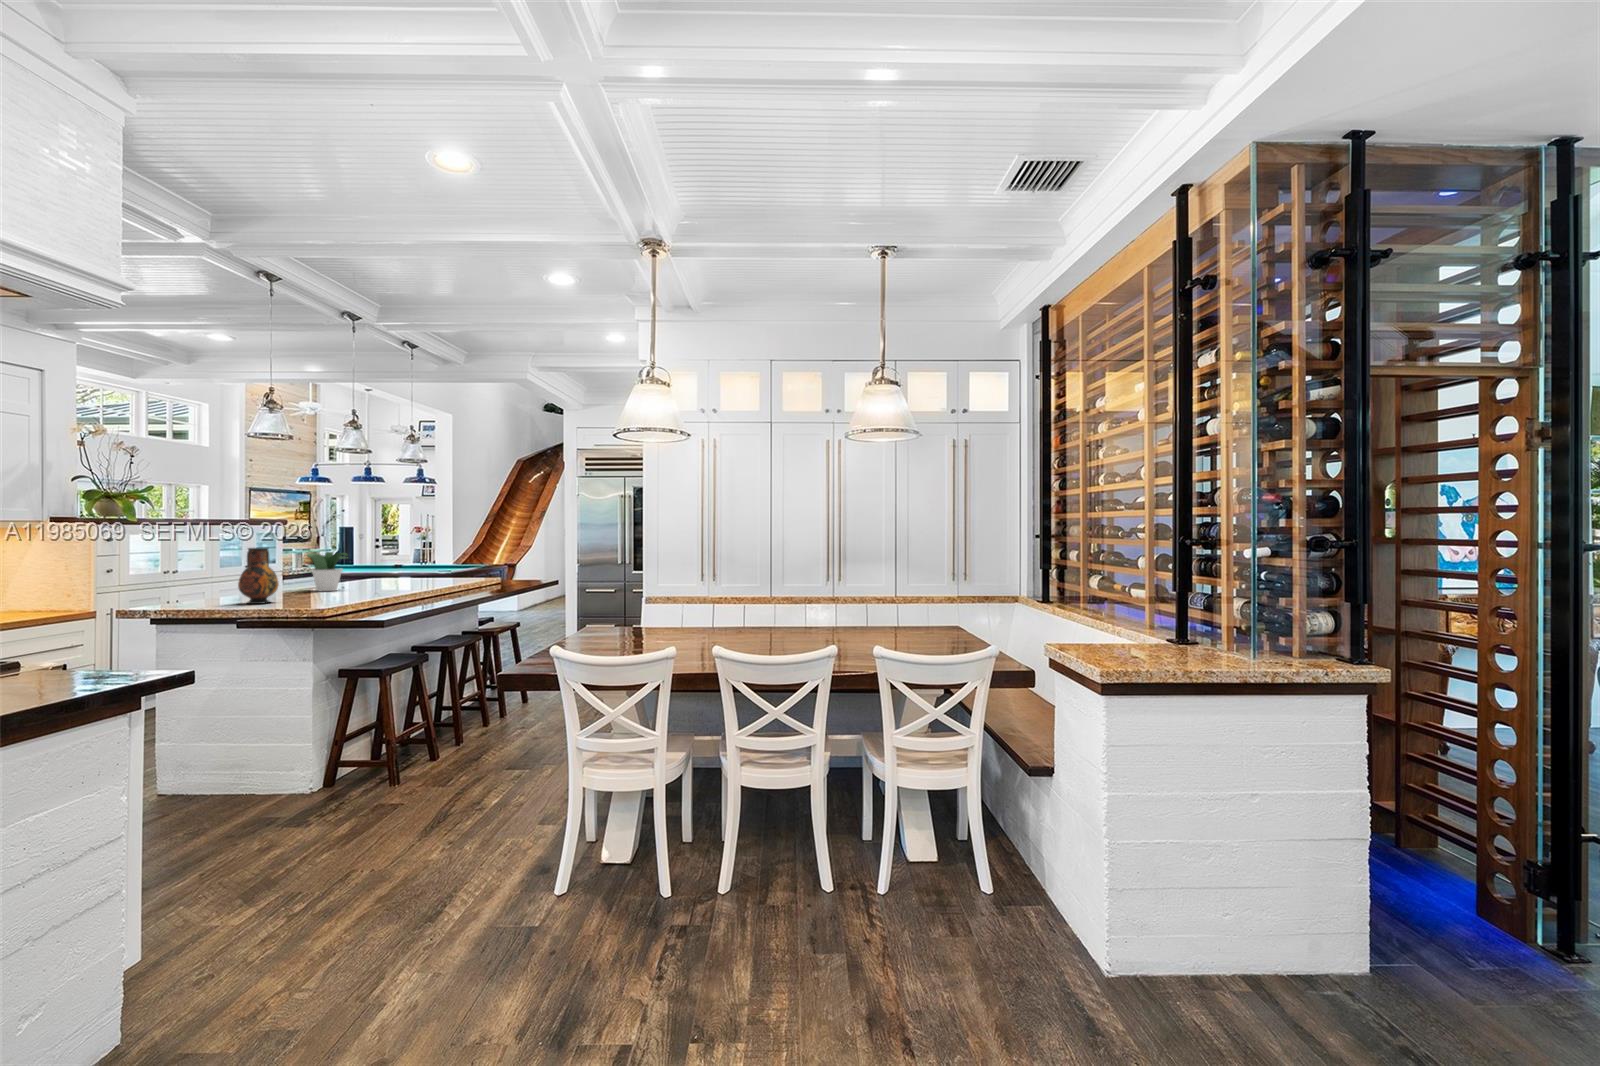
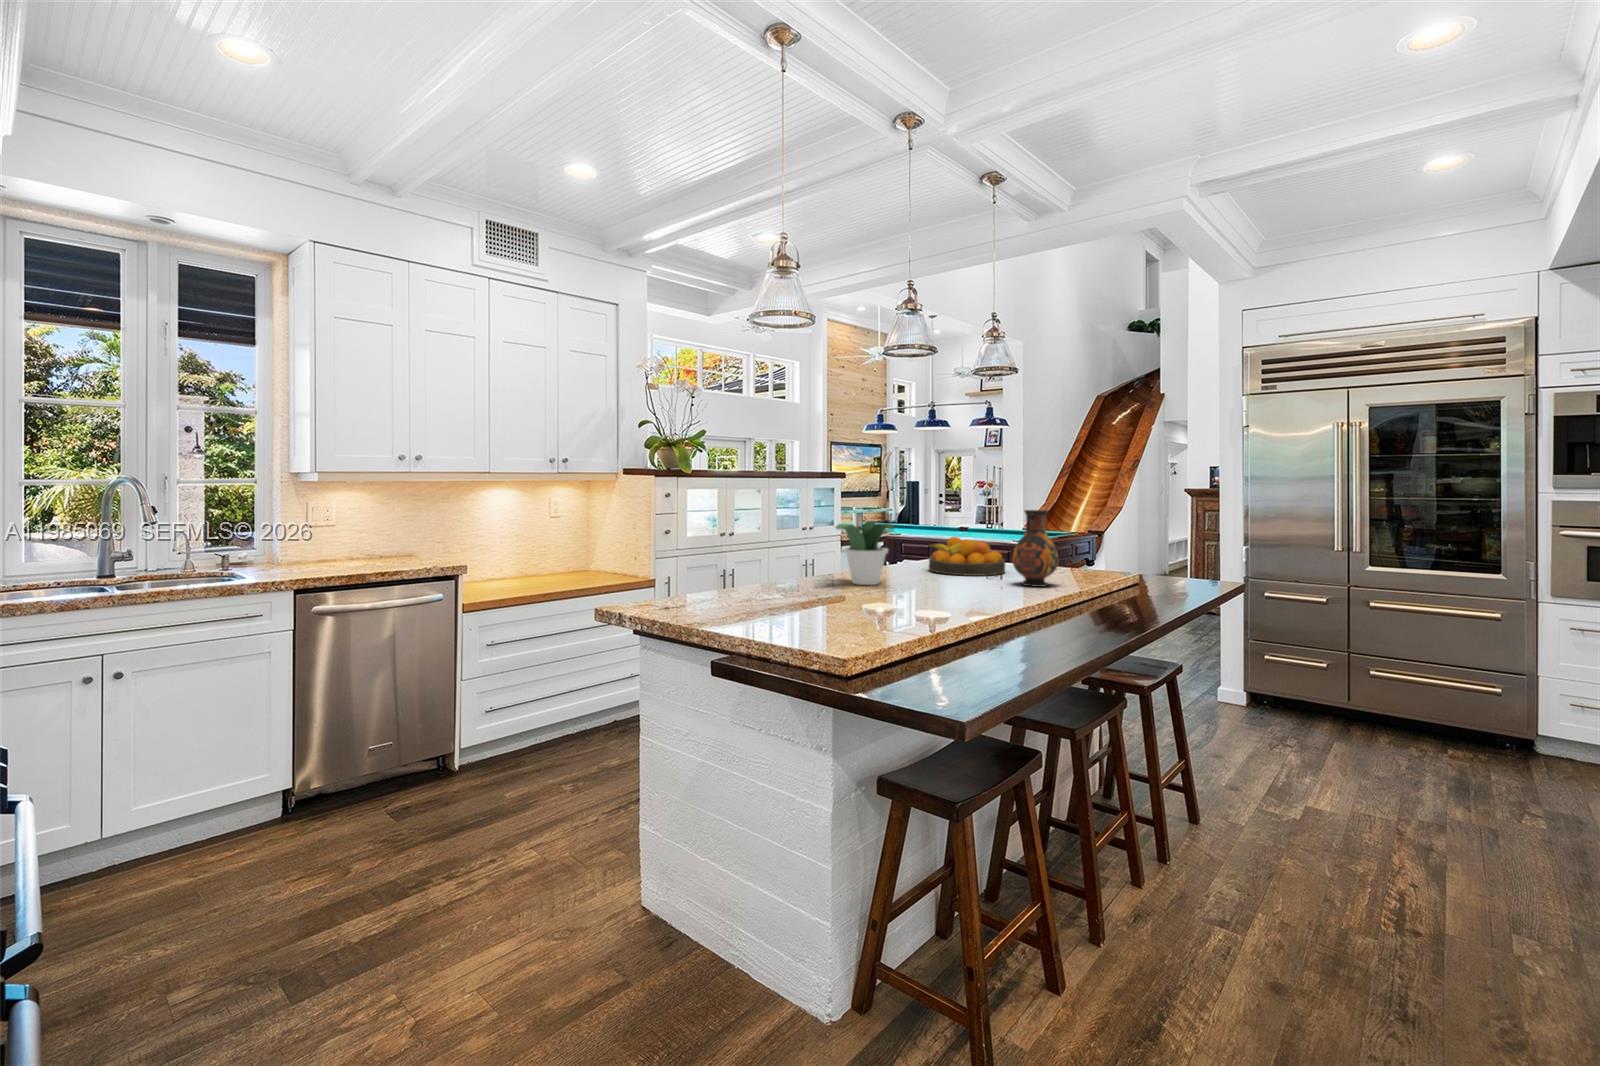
vase: present [238,548,279,604] -> present [1012,510,1059,587]
fruit bowl: none [370,562,424,585] -> present [929,537,1005,576]

